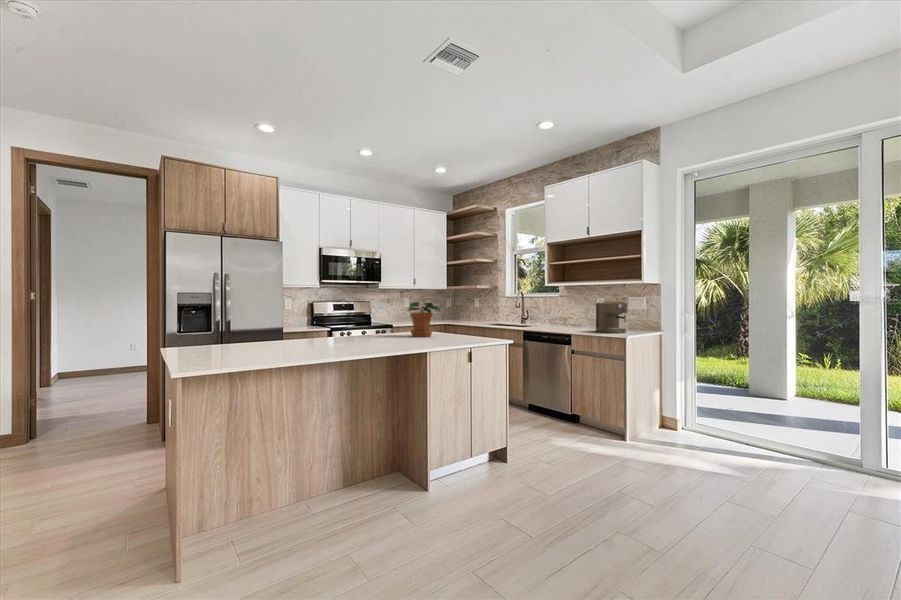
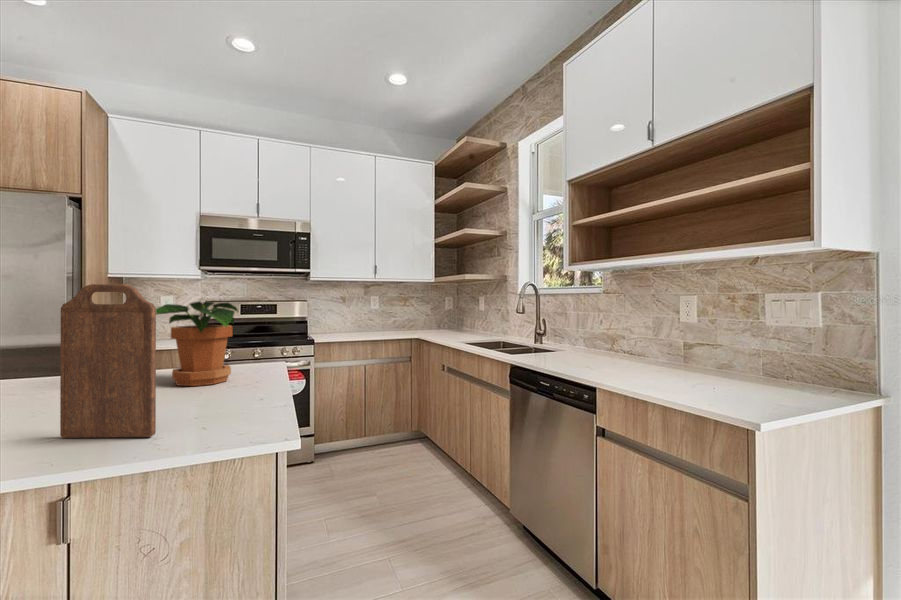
cutting board: none [441,297,467,344] -> present [60,284,156,438]
coffee maker: present [596,301,627,333] -> none [671,302,761,388]

